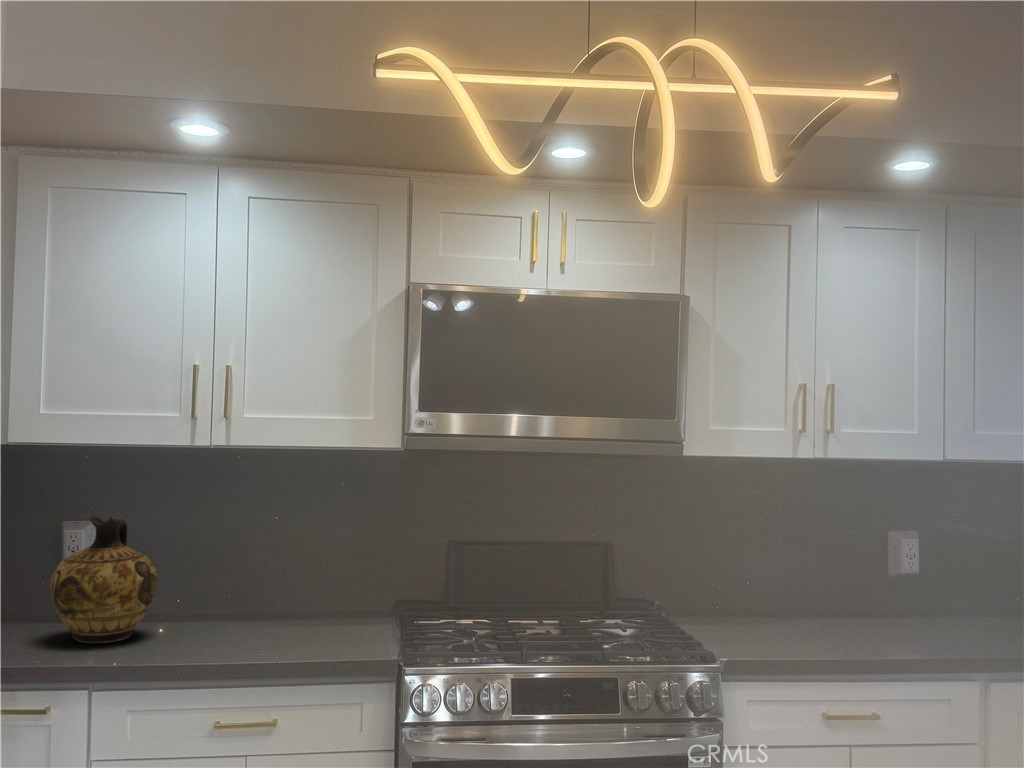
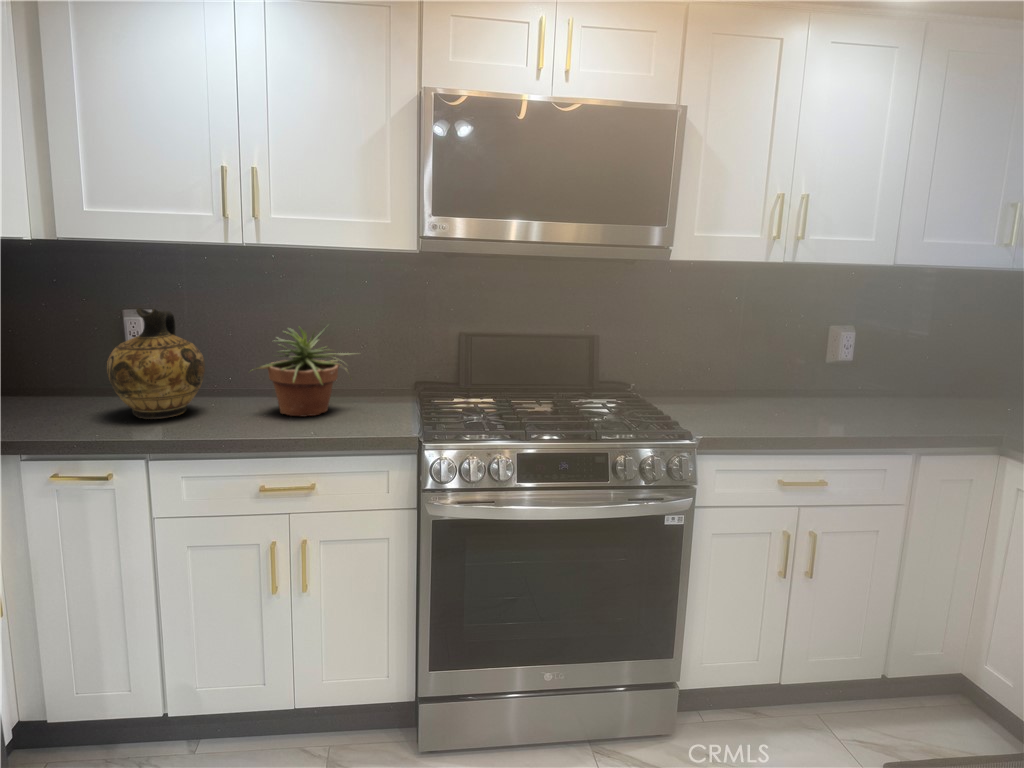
potted plant: none [206,532,335,640] -> present [256,327,352,416]

